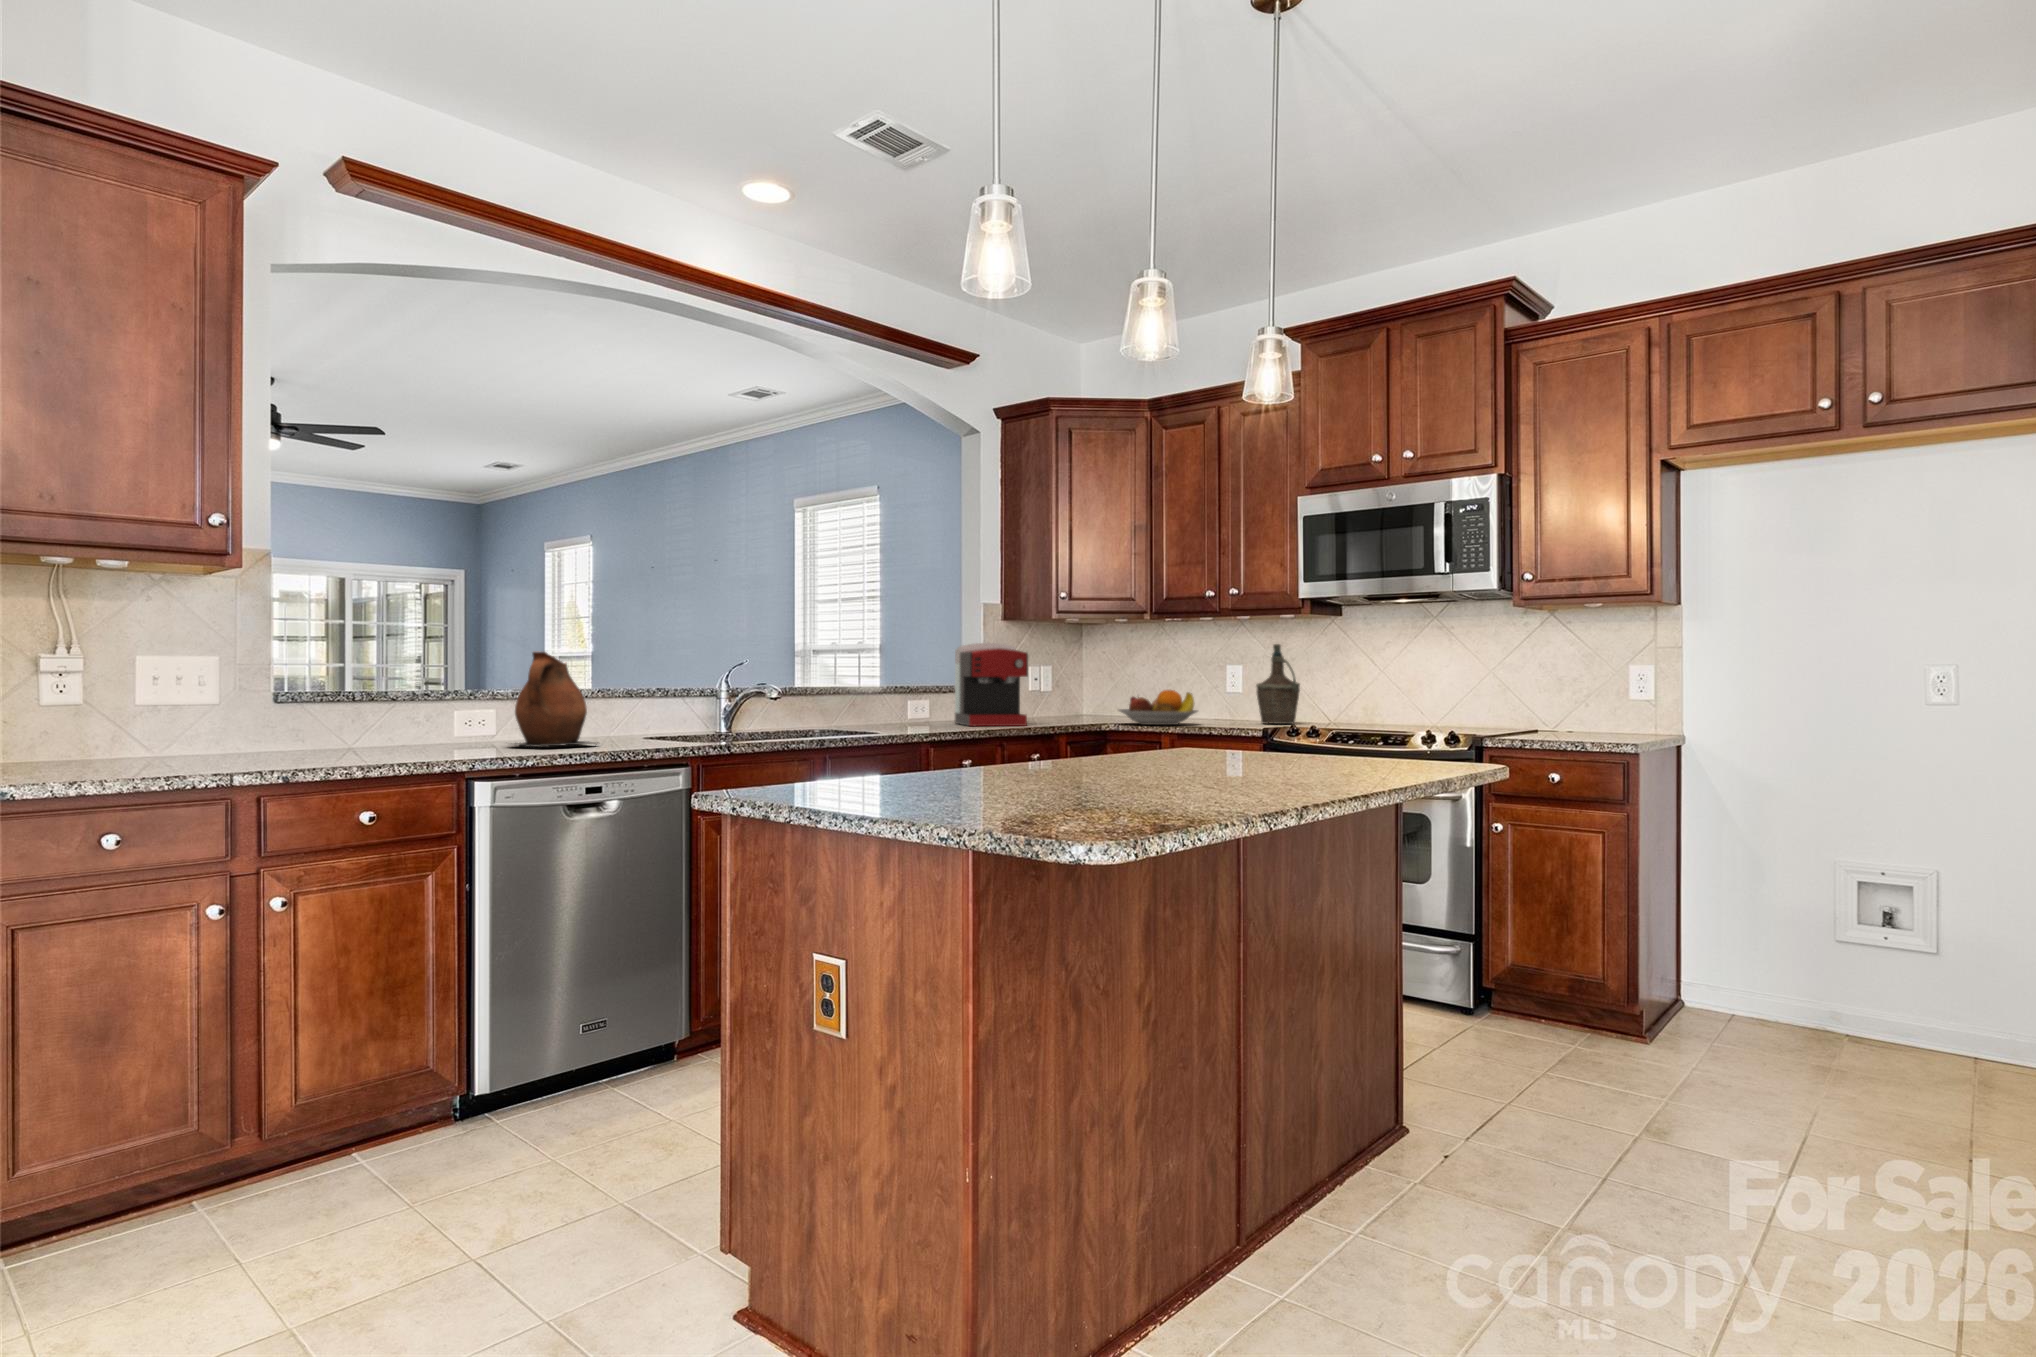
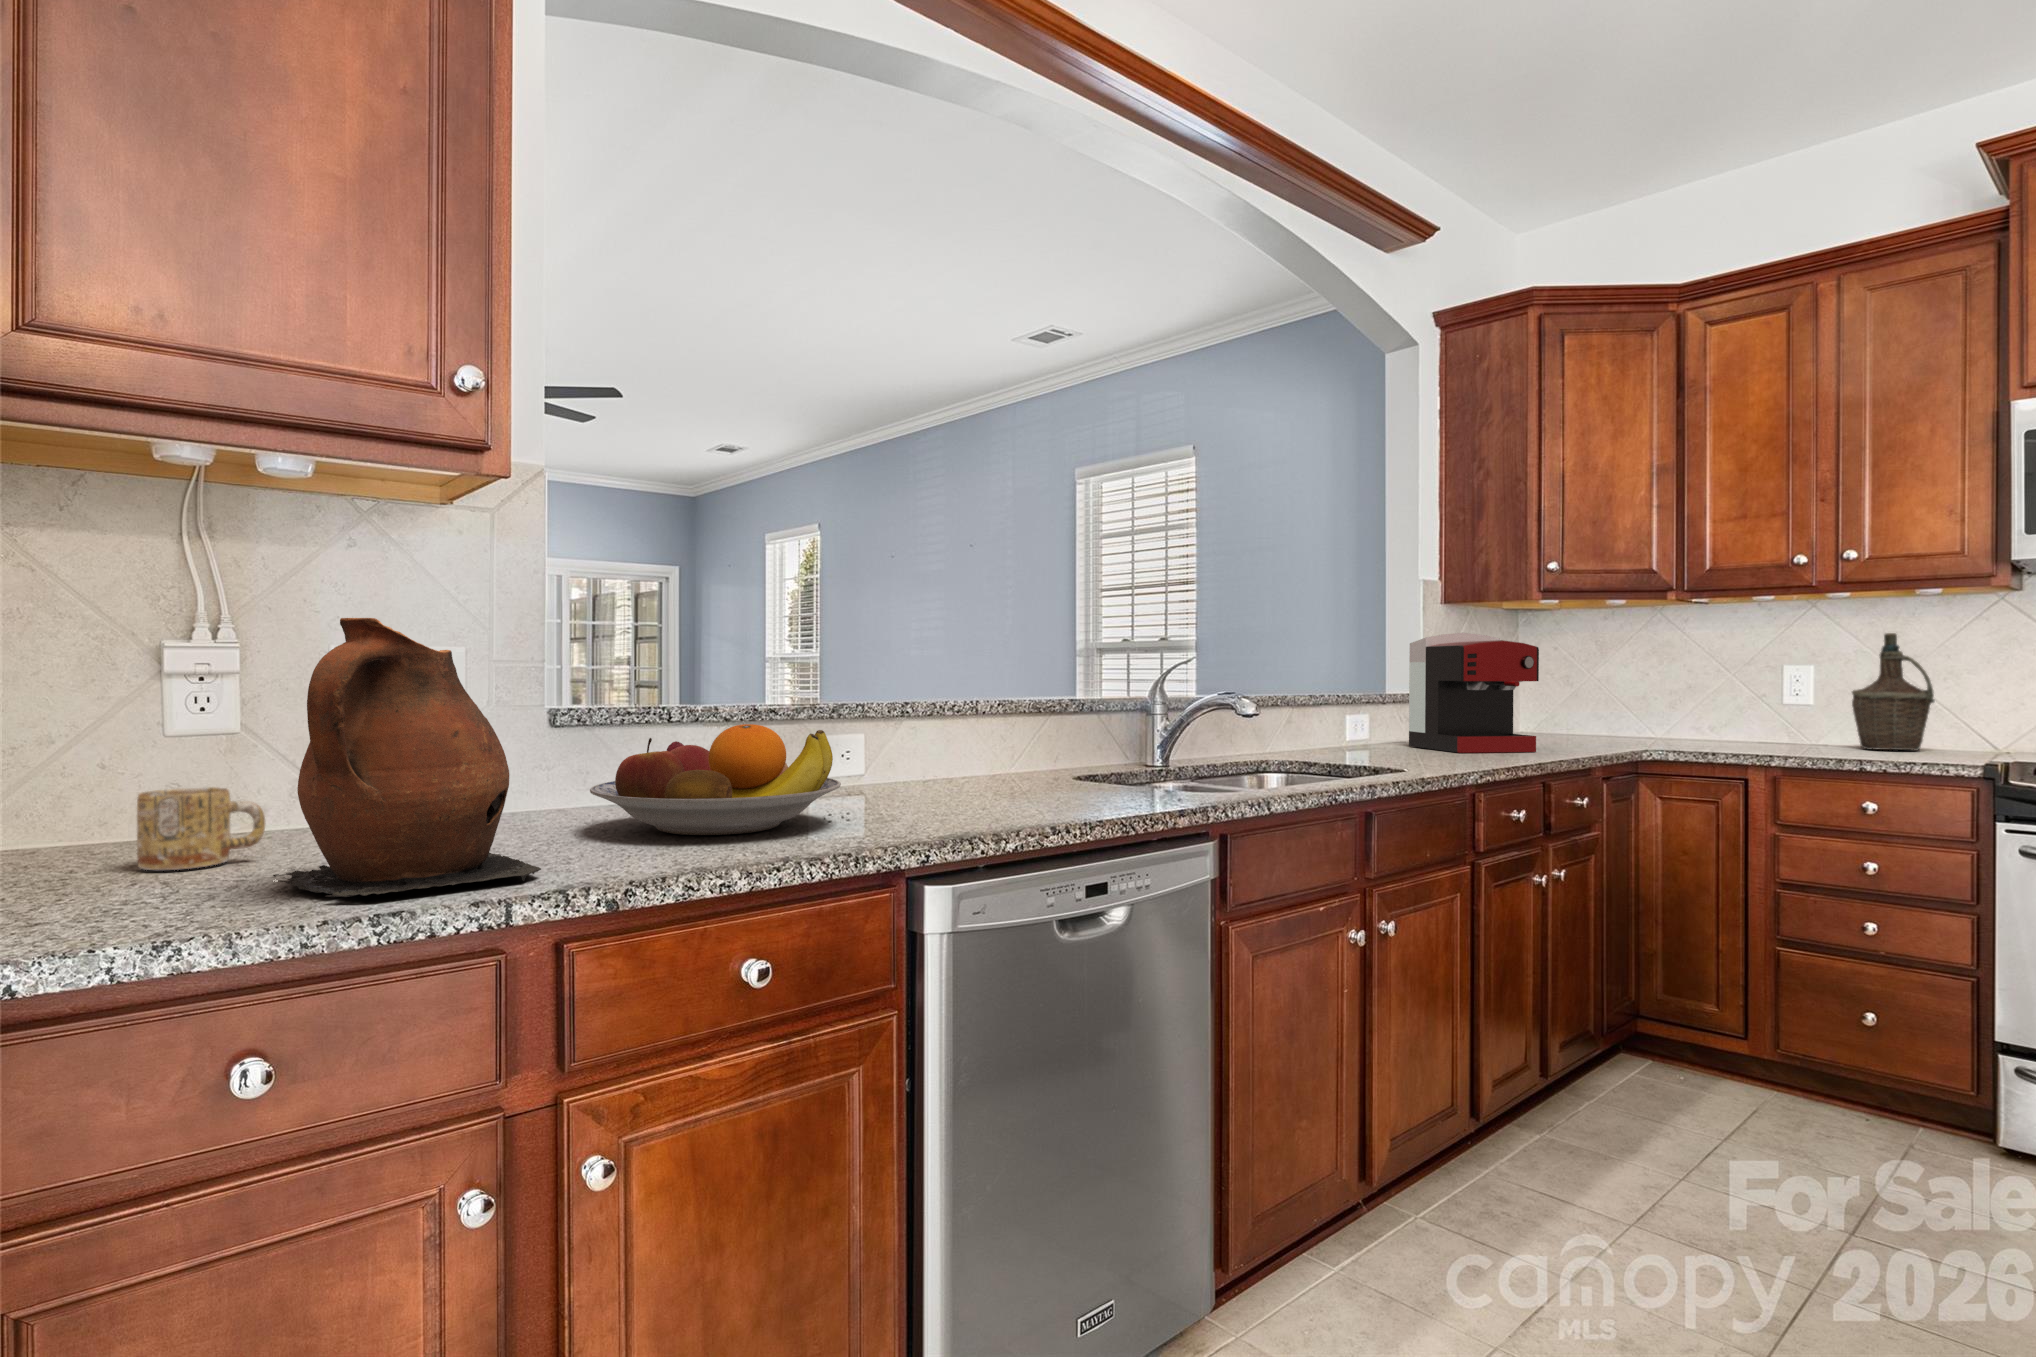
ceramic pitcher: present [514,652,598,747] -> present [273,618,541,897]
fruit bowl: present [1119,690,1198,725] -> present [590,724,841,835]
mug: none [39,728,105,767] -> present [137,787,265,870]

